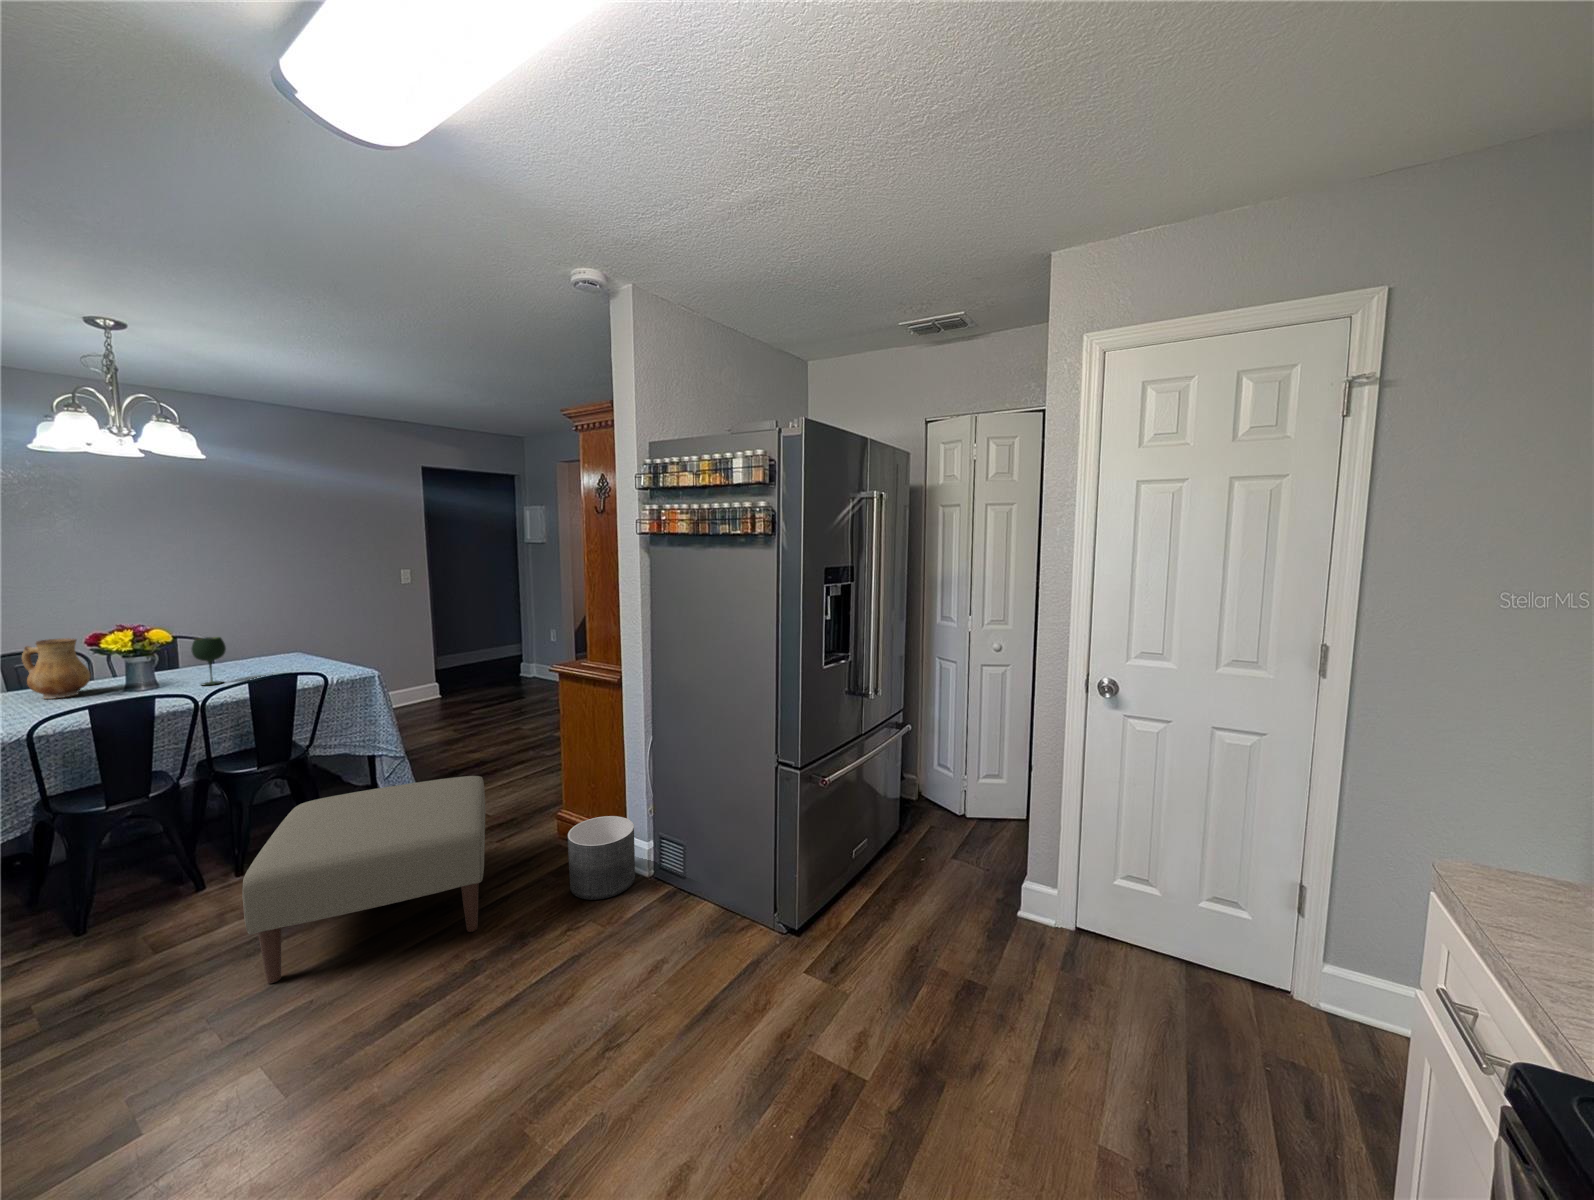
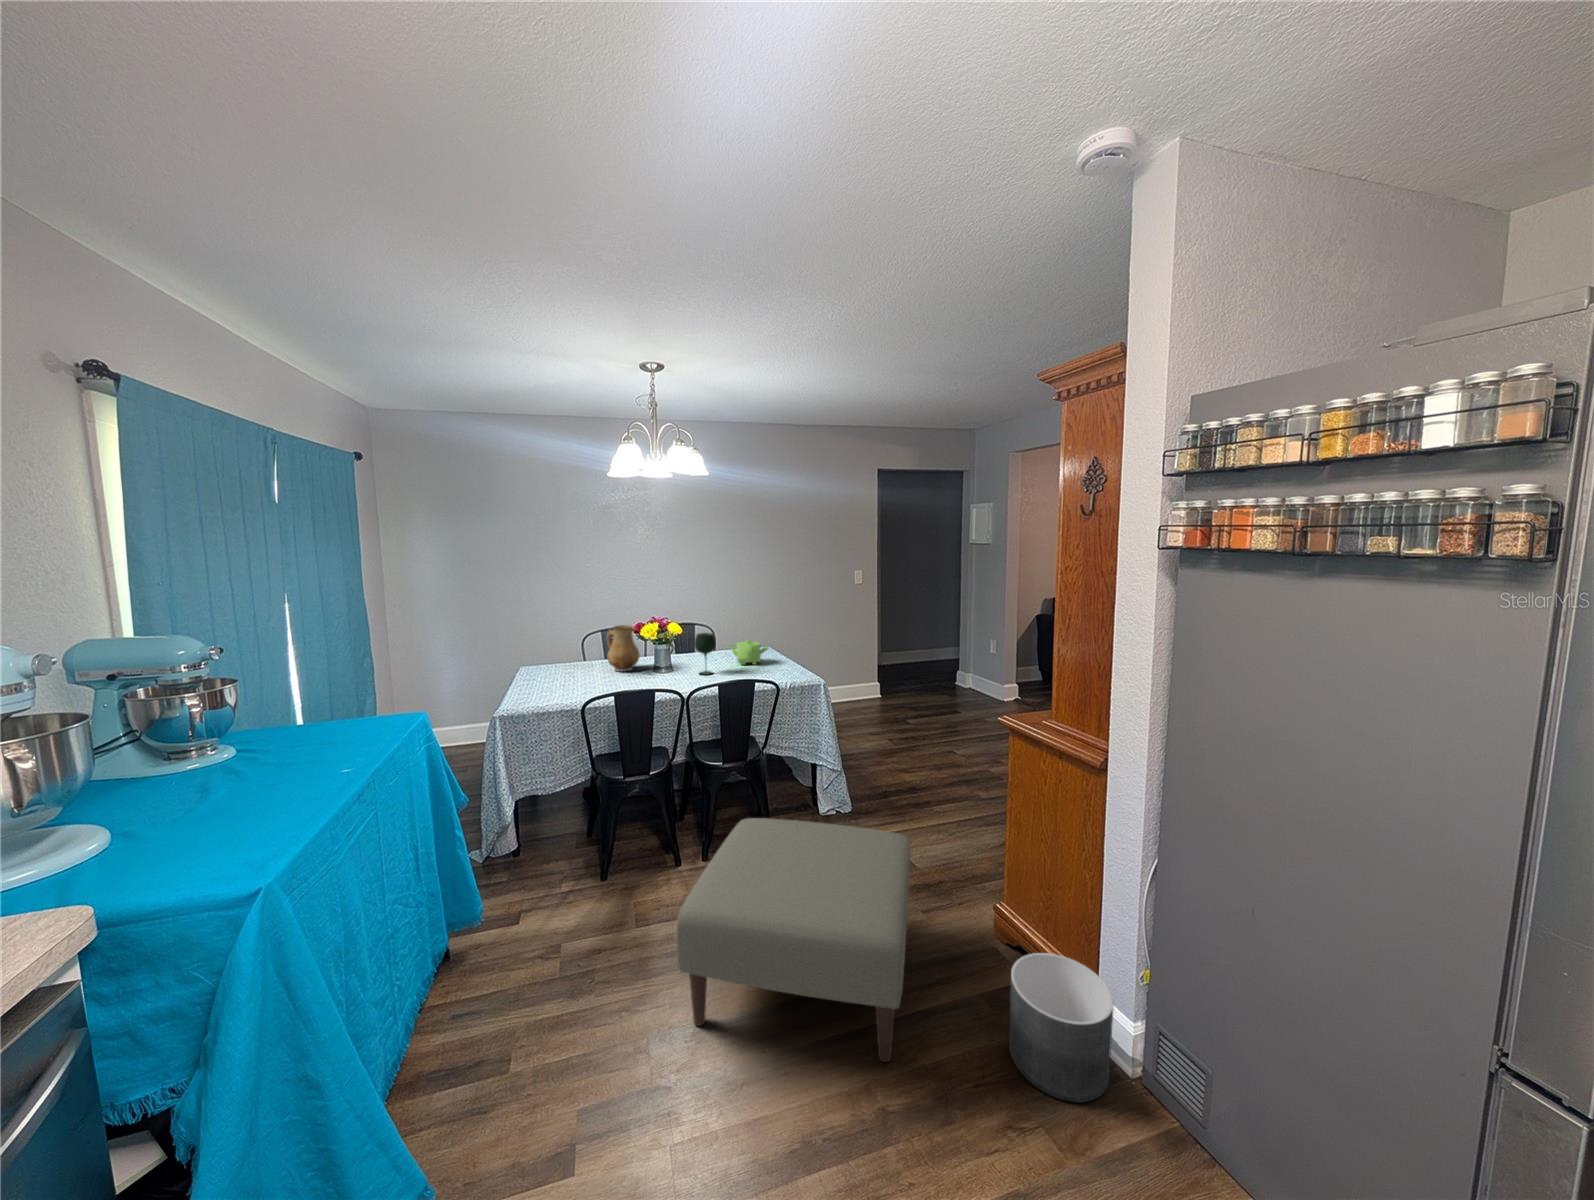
teapot: none [238,643,301,672] -> present [730,640,768,665]

